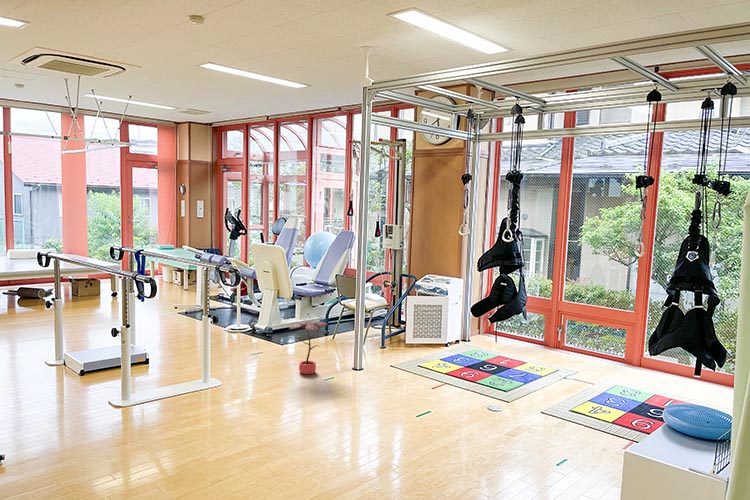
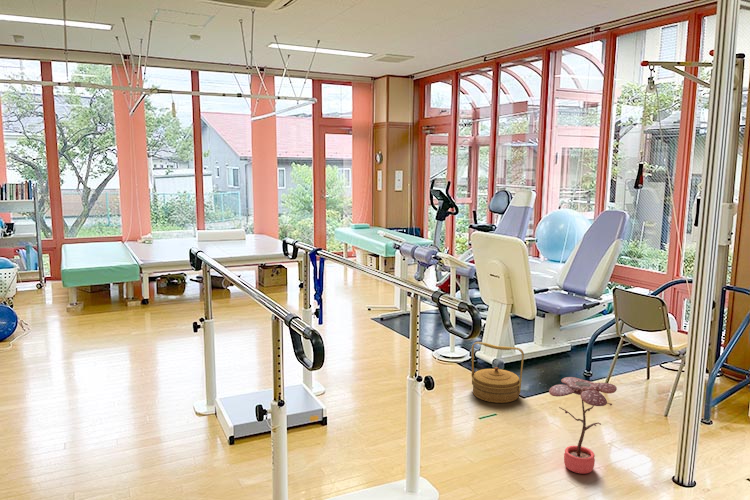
basket: none [249,313,283,350] -> present [472,342,524,403]

